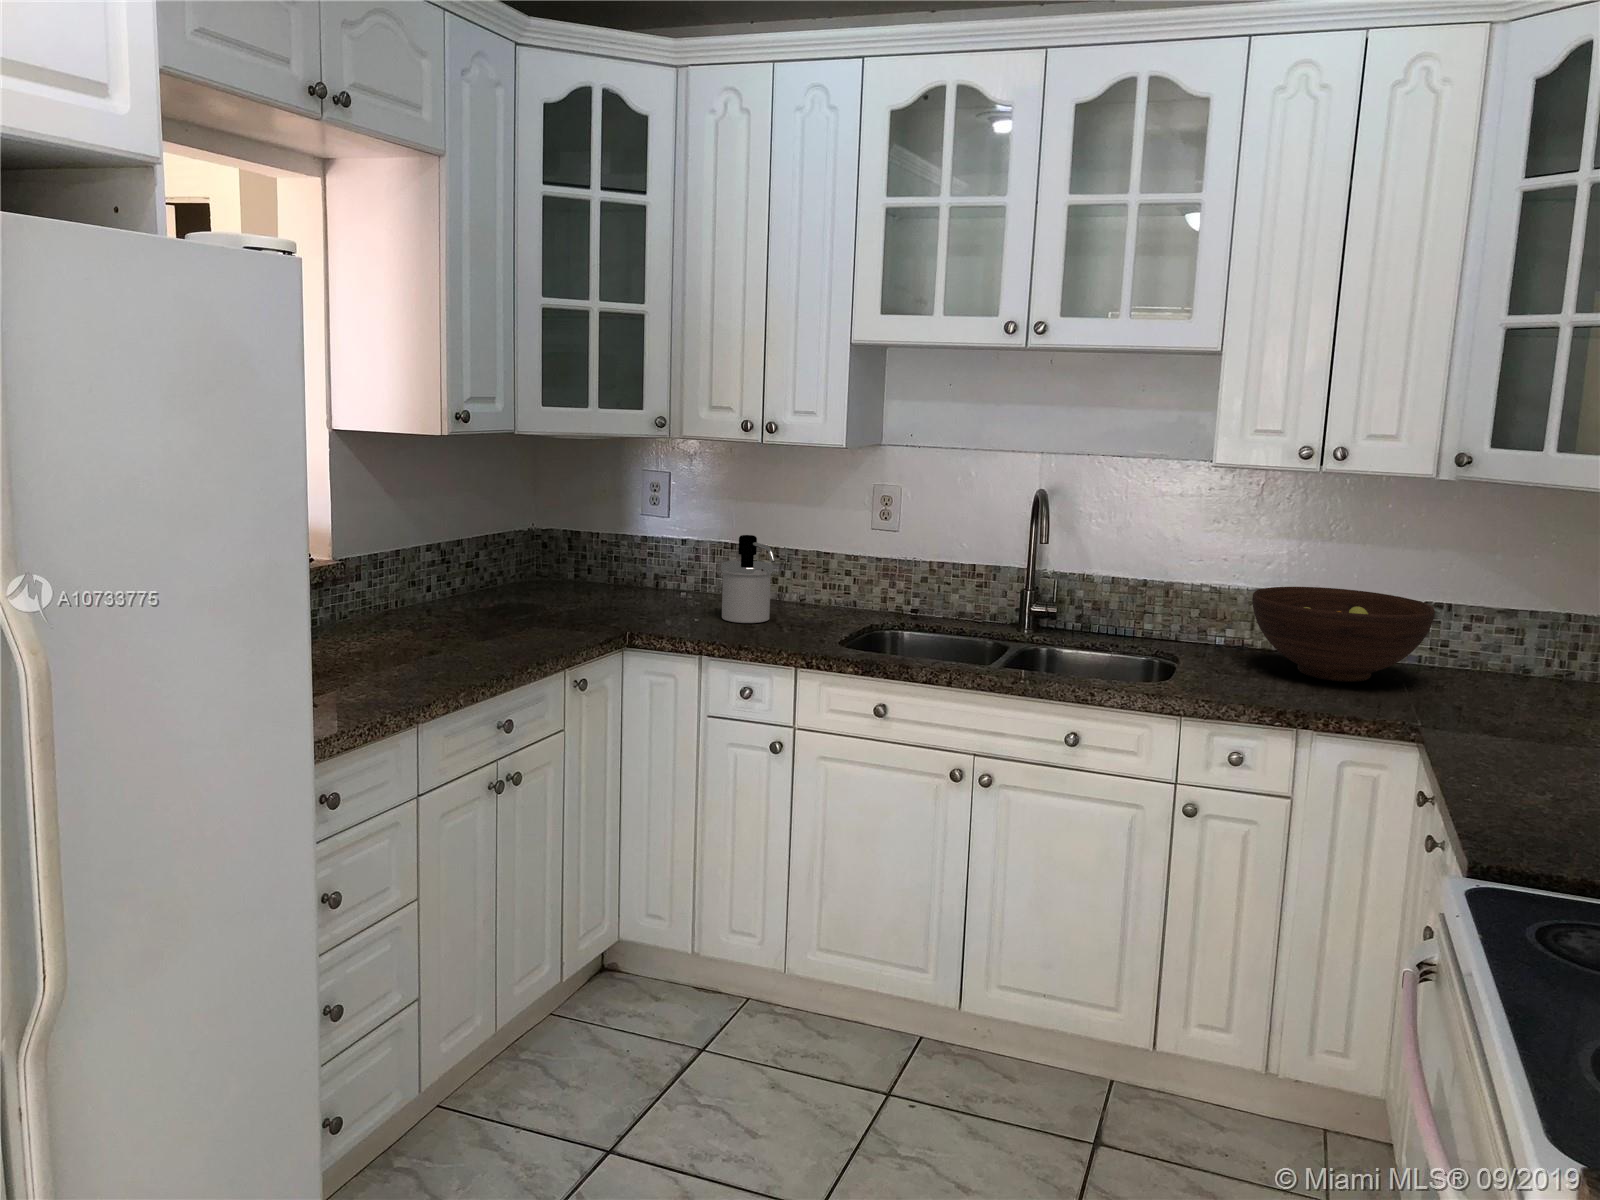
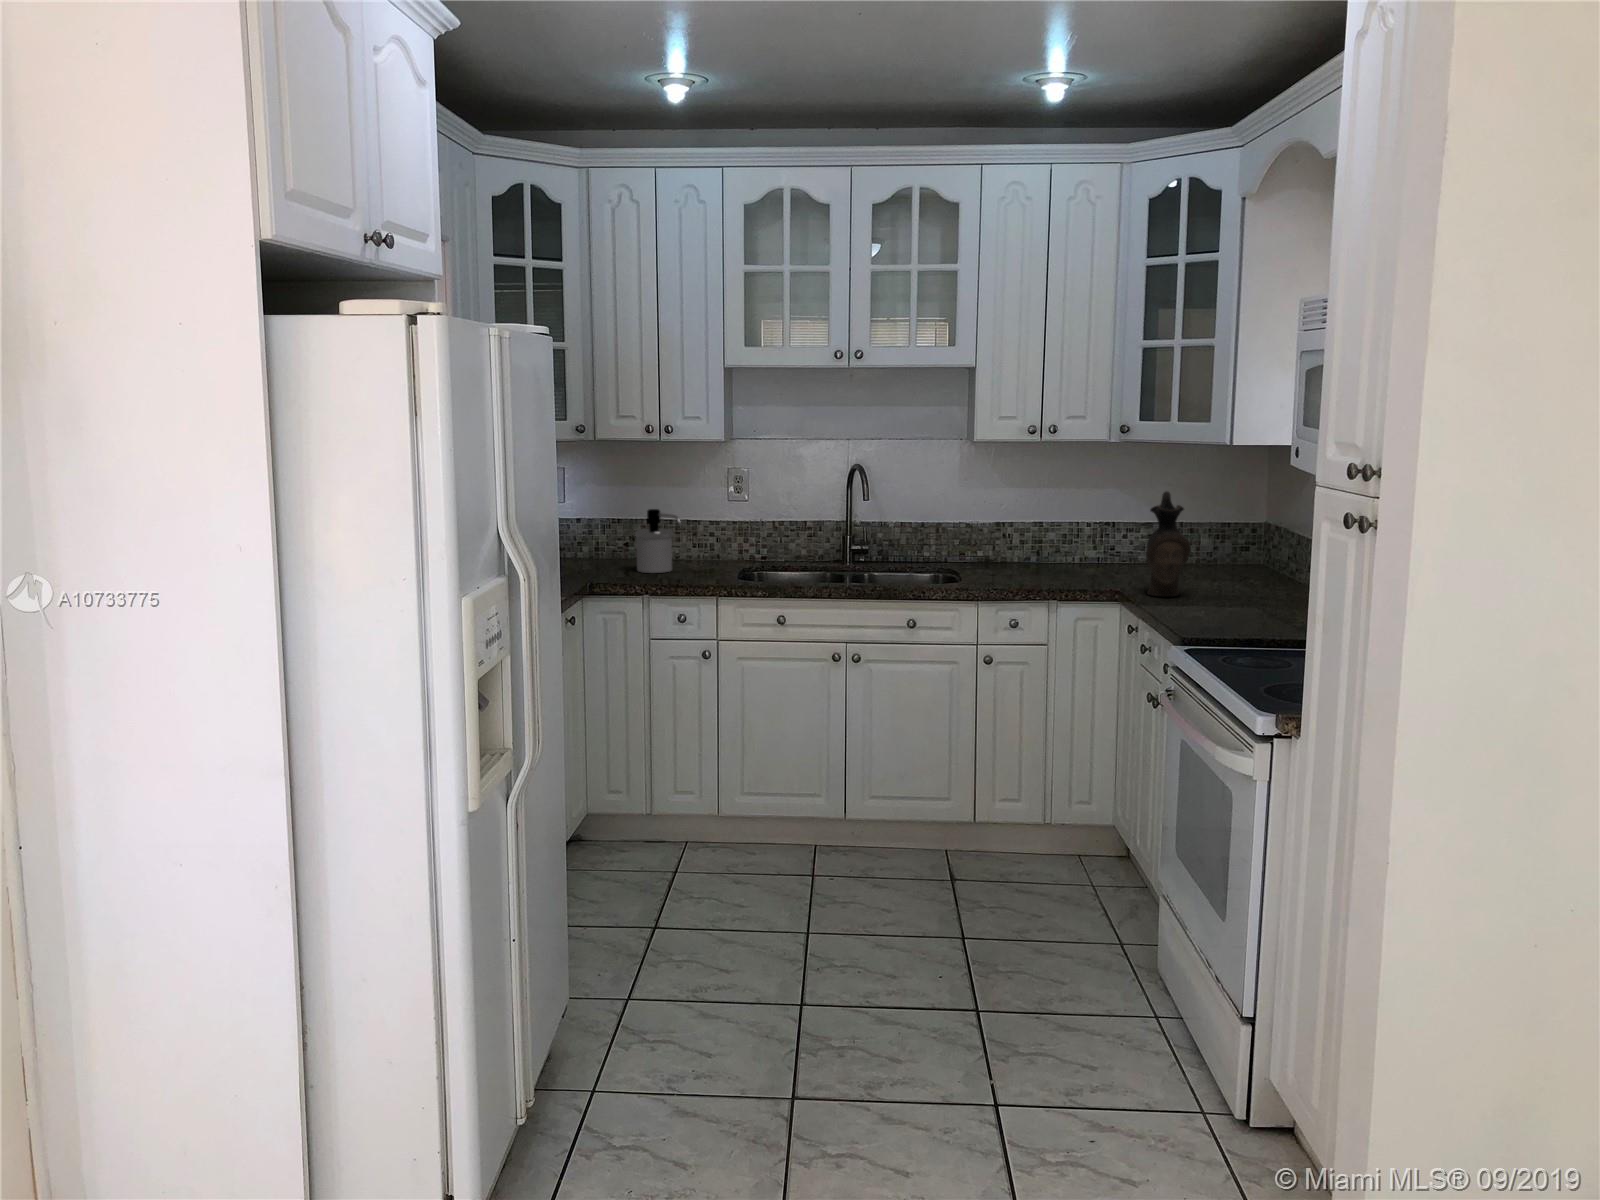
ceramic pitcher: none [1467,568,1554,750] -> present [1146,491,1191,596]
fruit bowl: present [1252,587,1435,682] -> none [1002,518,1112,574]

